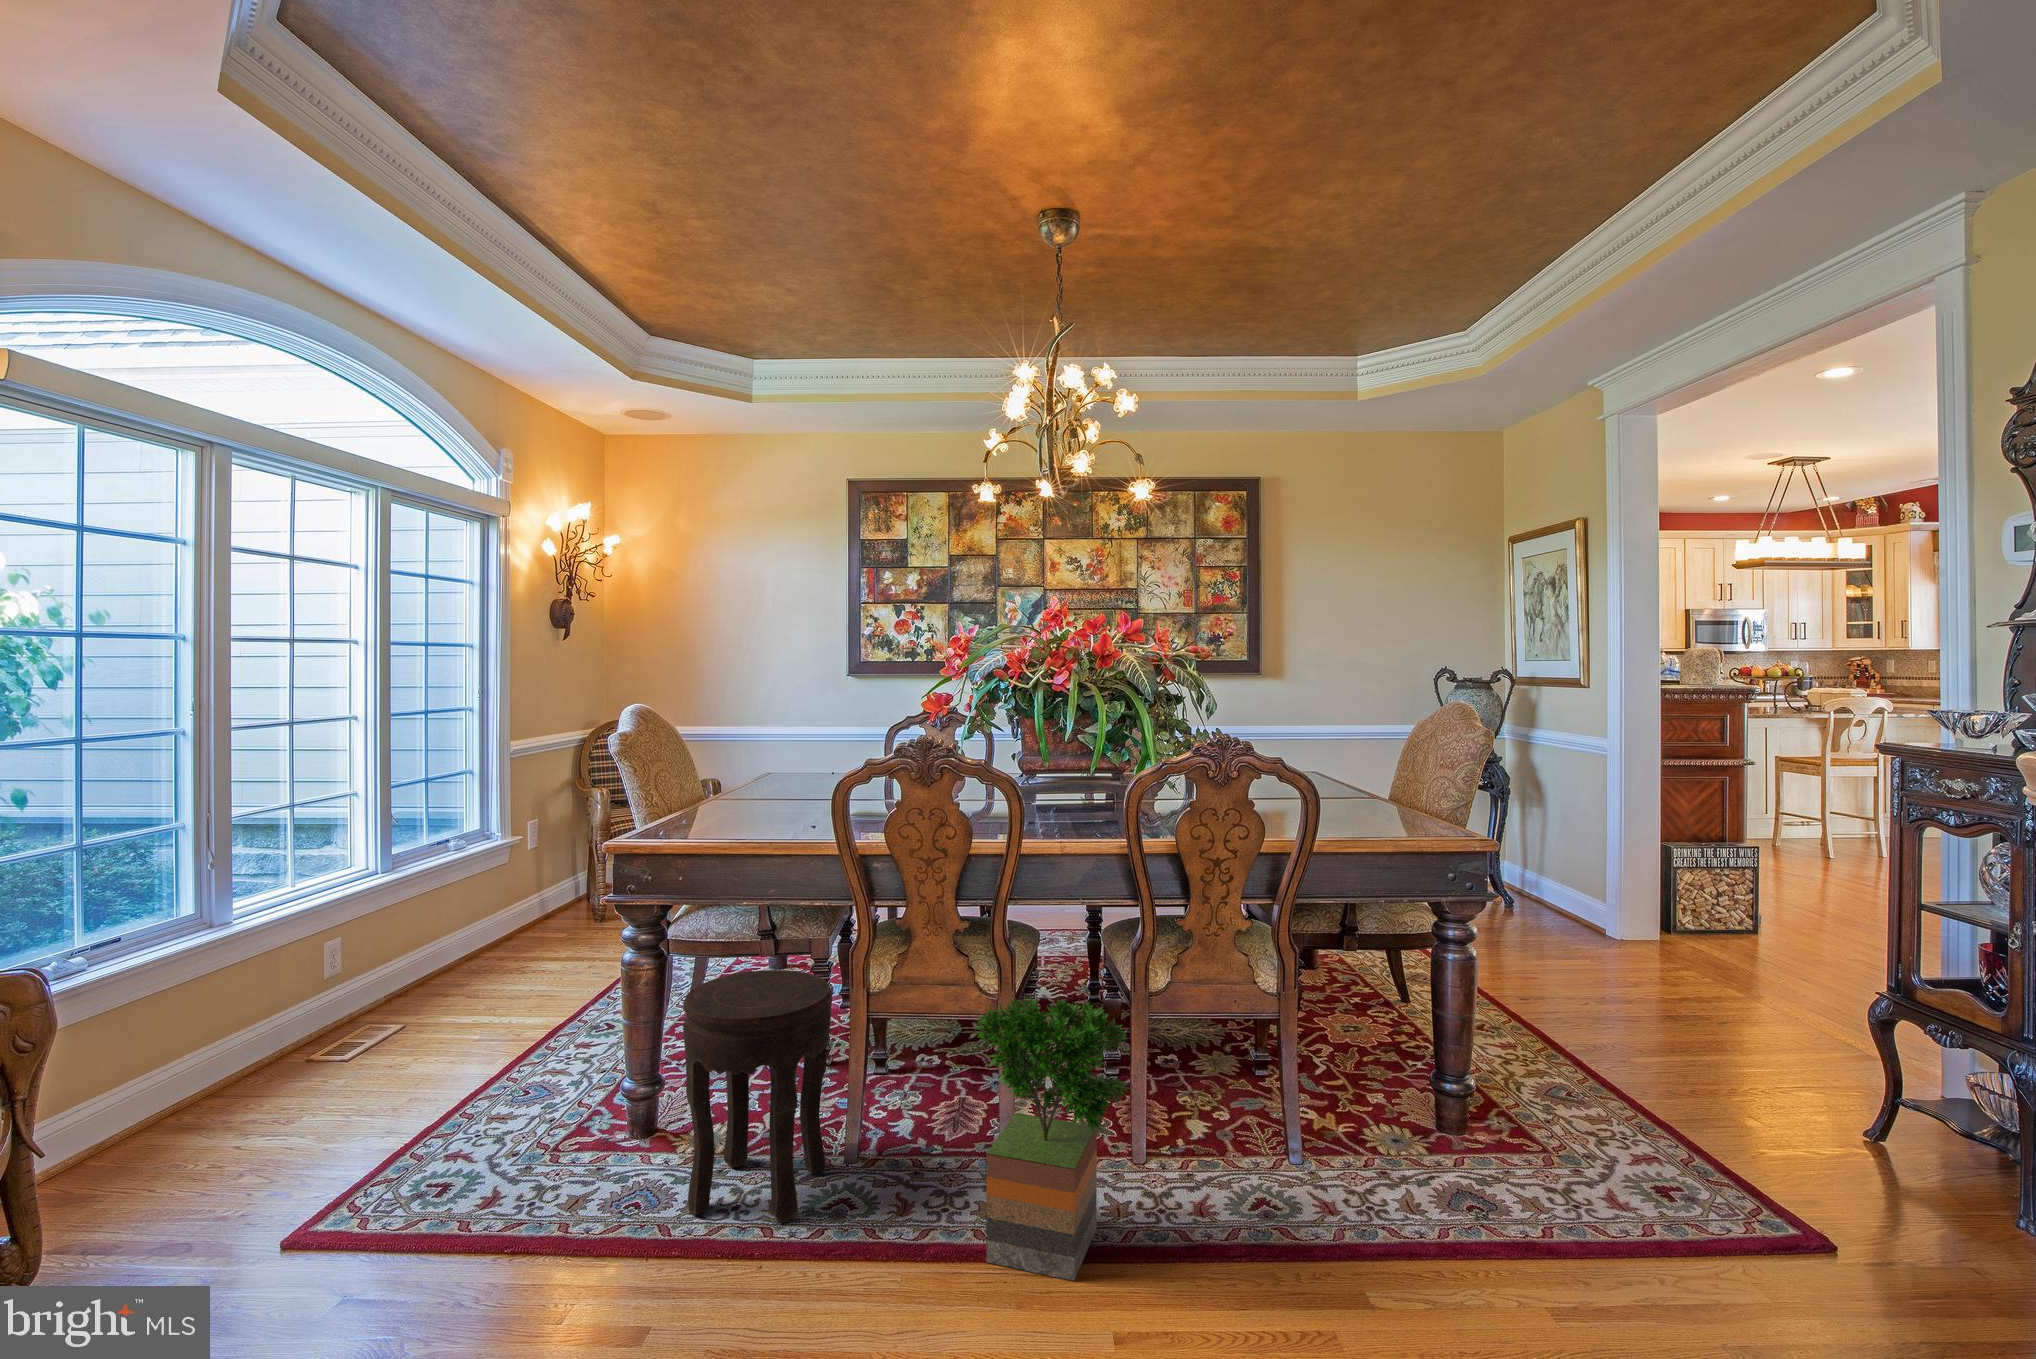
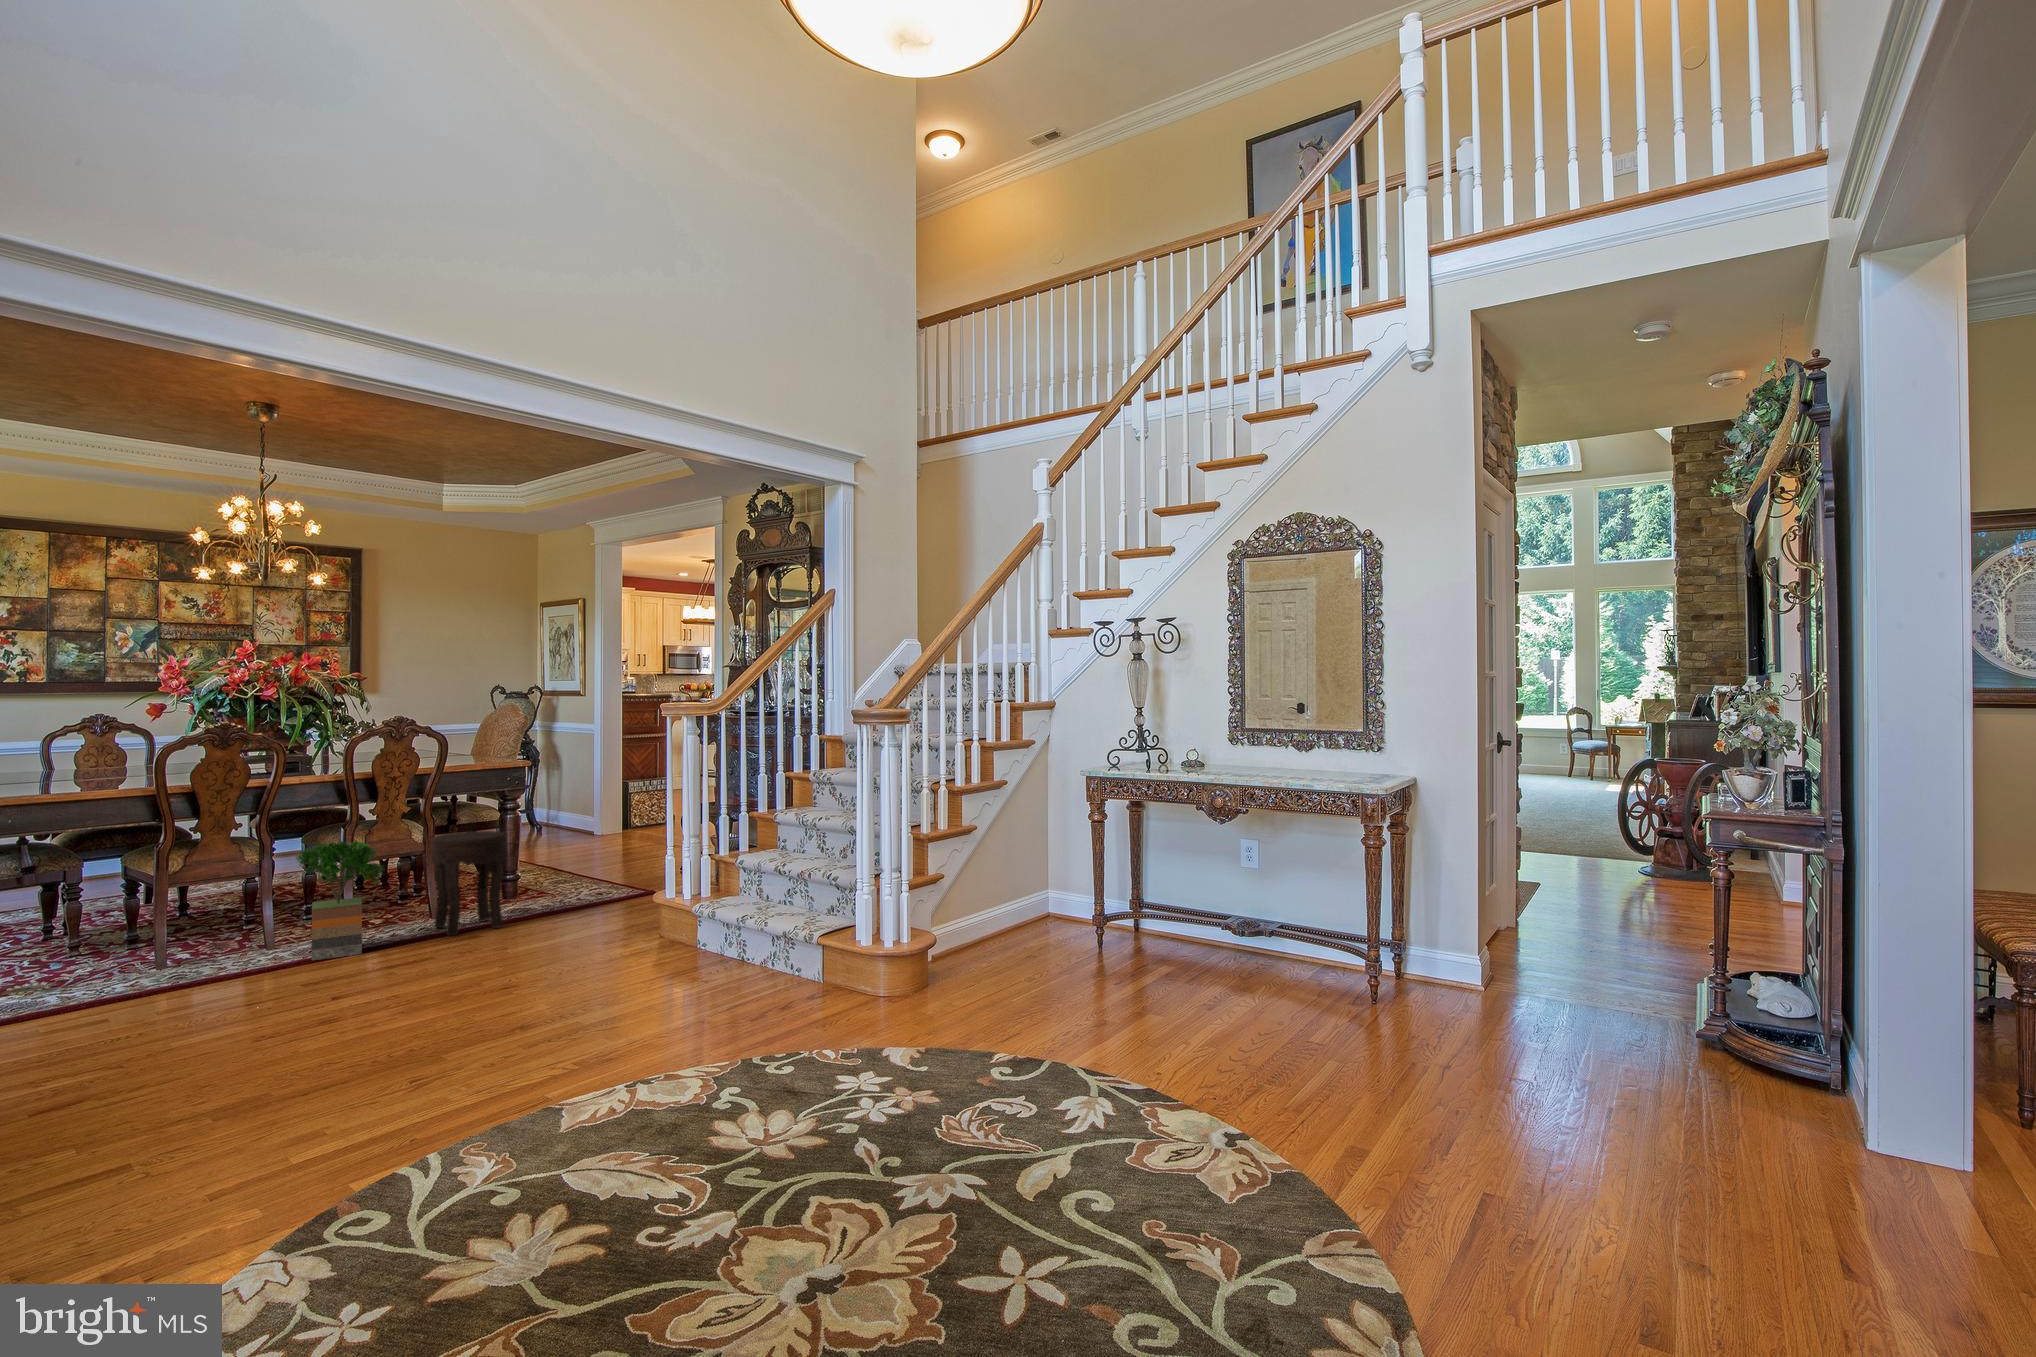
side table: present [683,970,831,1223] -> present [431,831,506,936]

